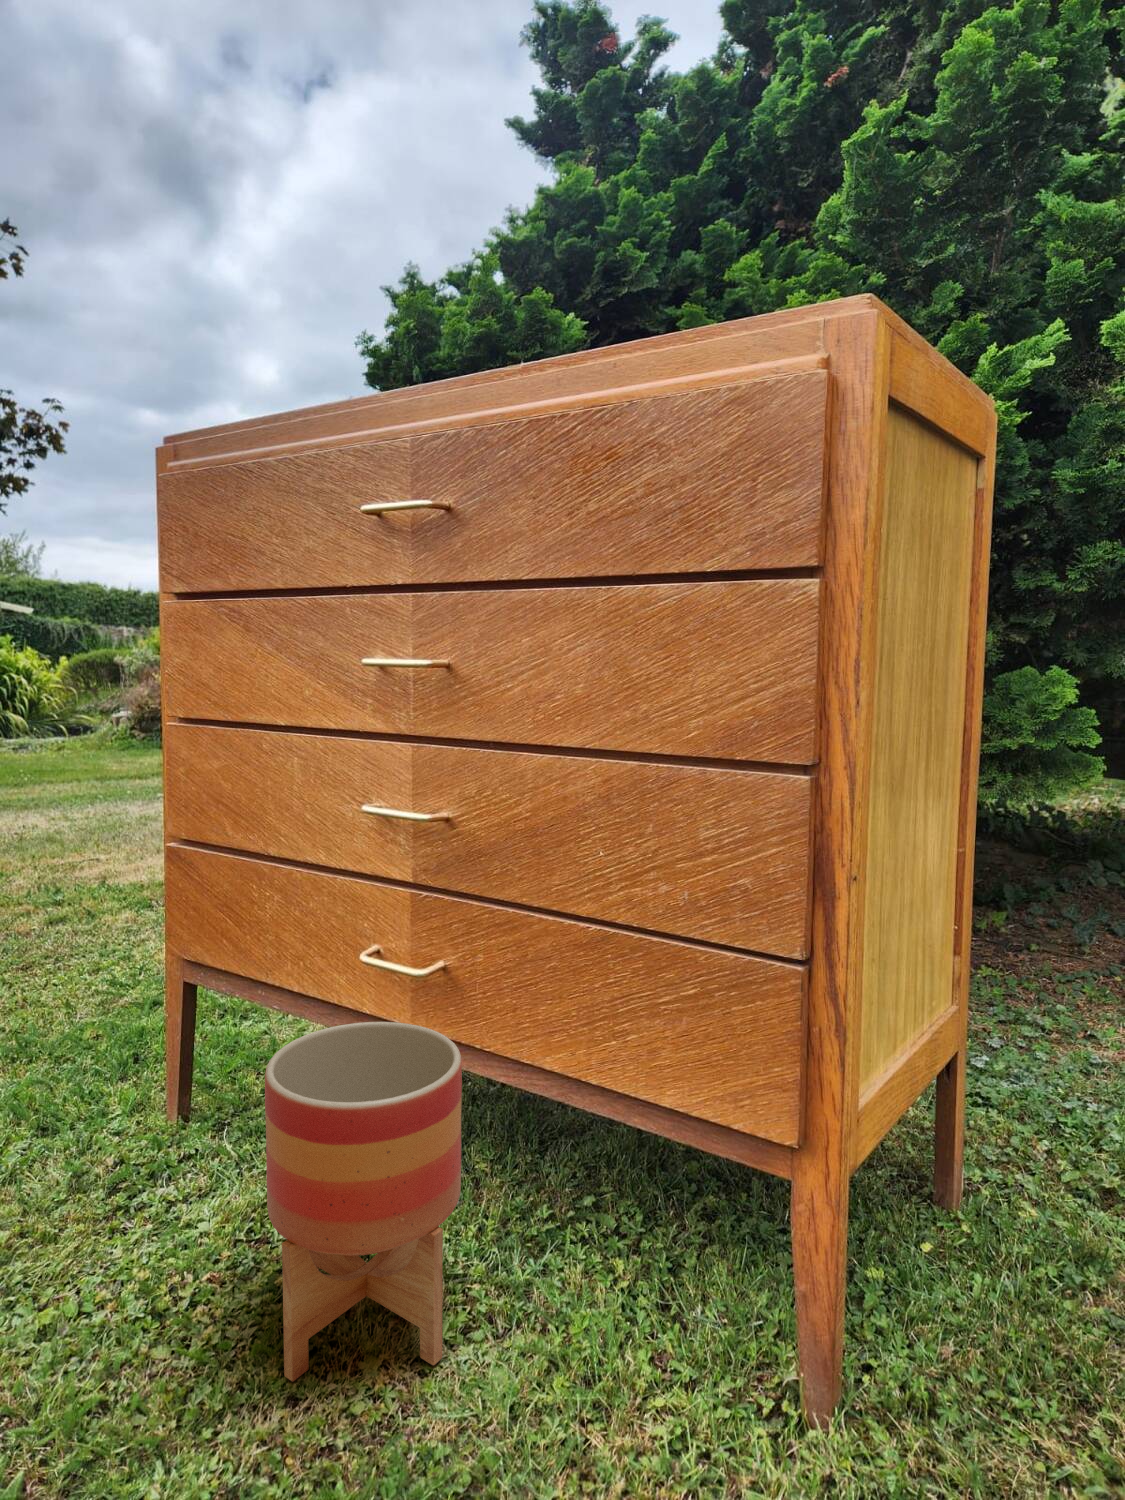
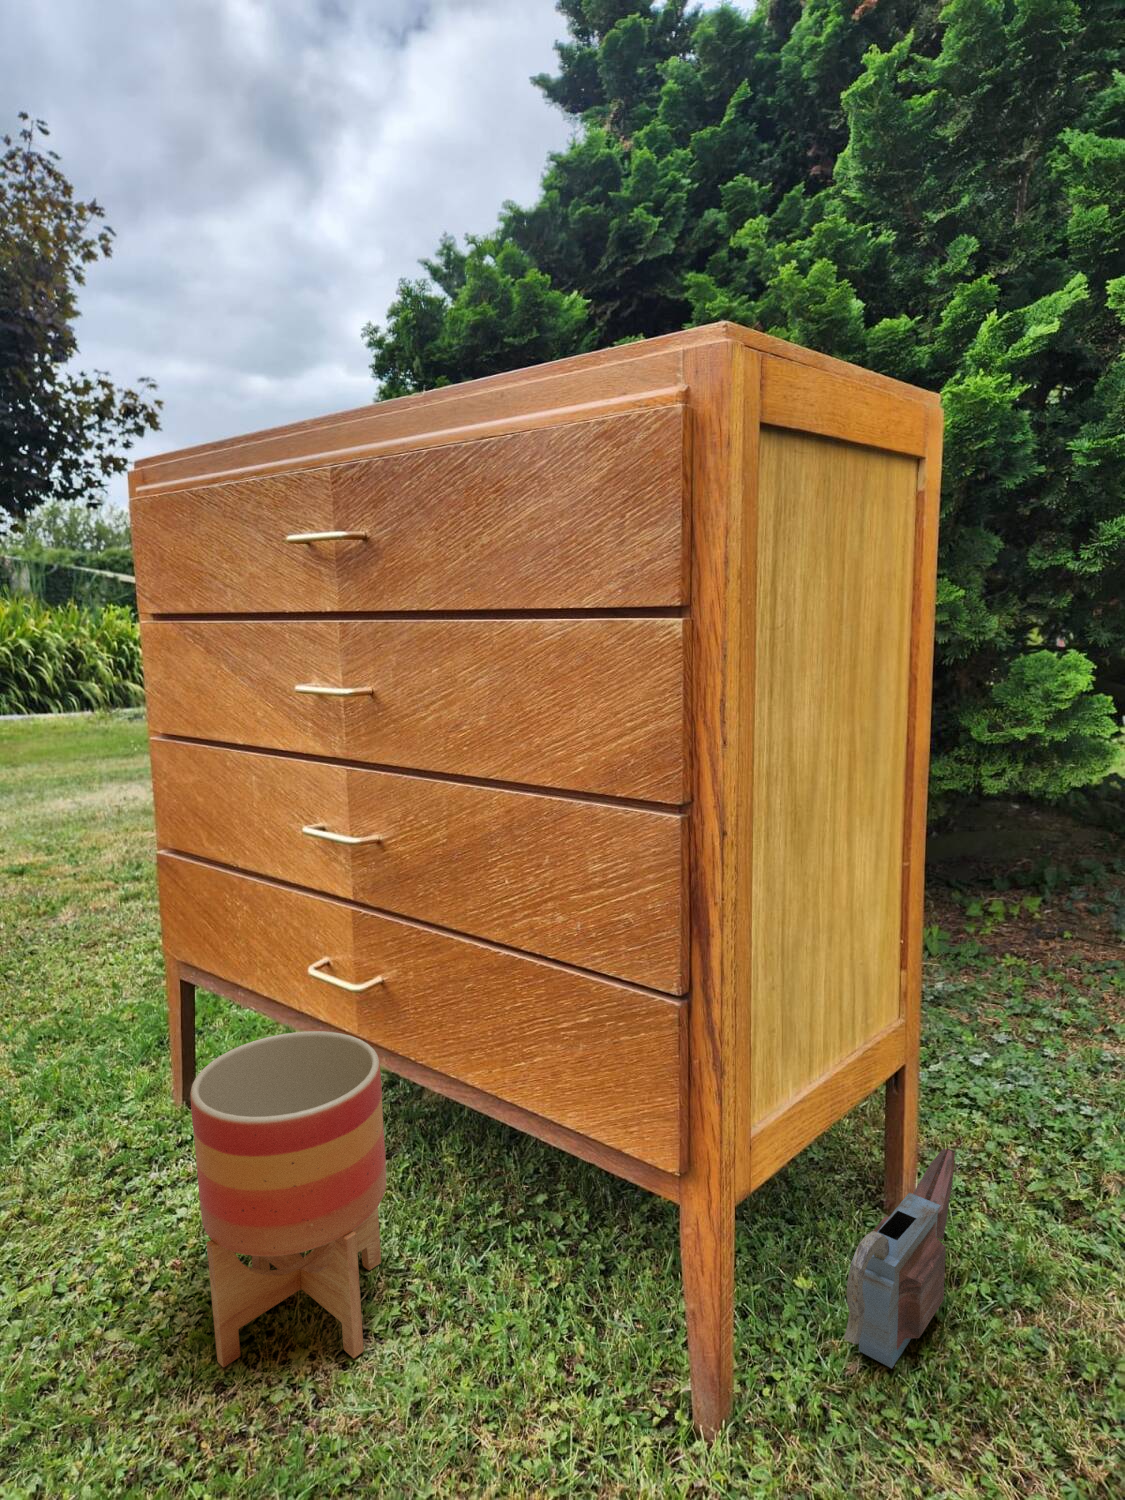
watering can: none [937,1131,1022,1348] -> present [844,1147,955,1369]

